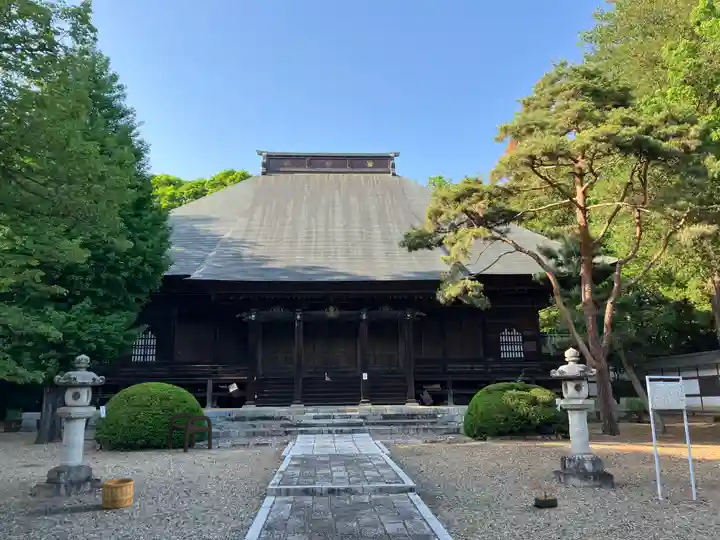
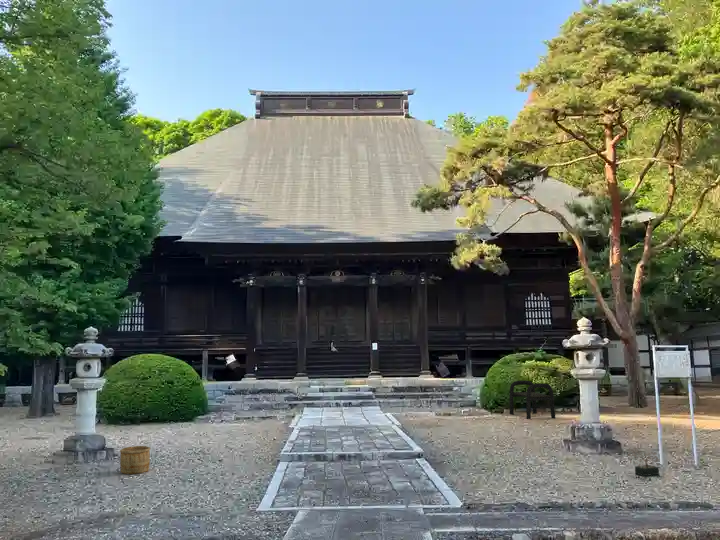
bench: present [168,413,212,452] -> present [510,380,555,419]
decorative plant: present [528,478,559,507] -> present [629,448,659,476]

